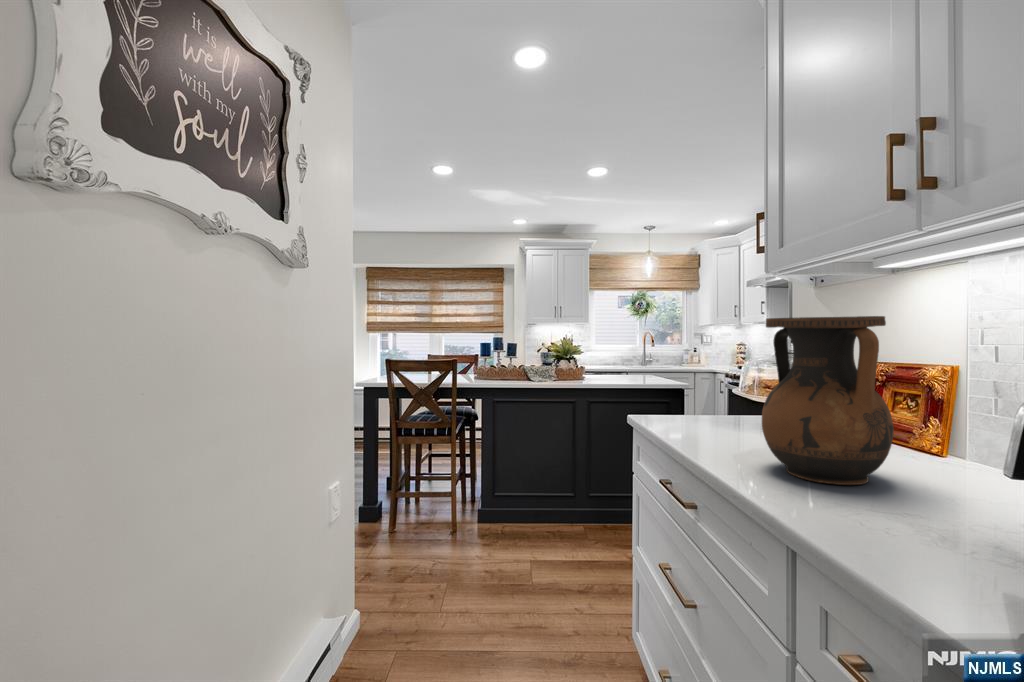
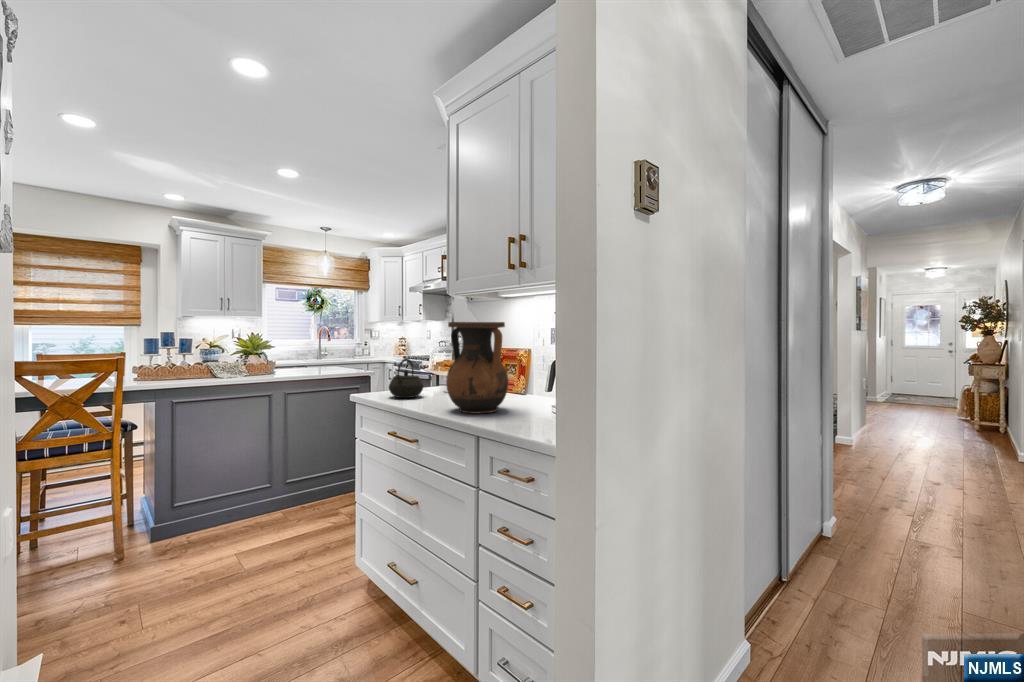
kettle: none [682,374,735,432] -> present [389,358,423,398]

